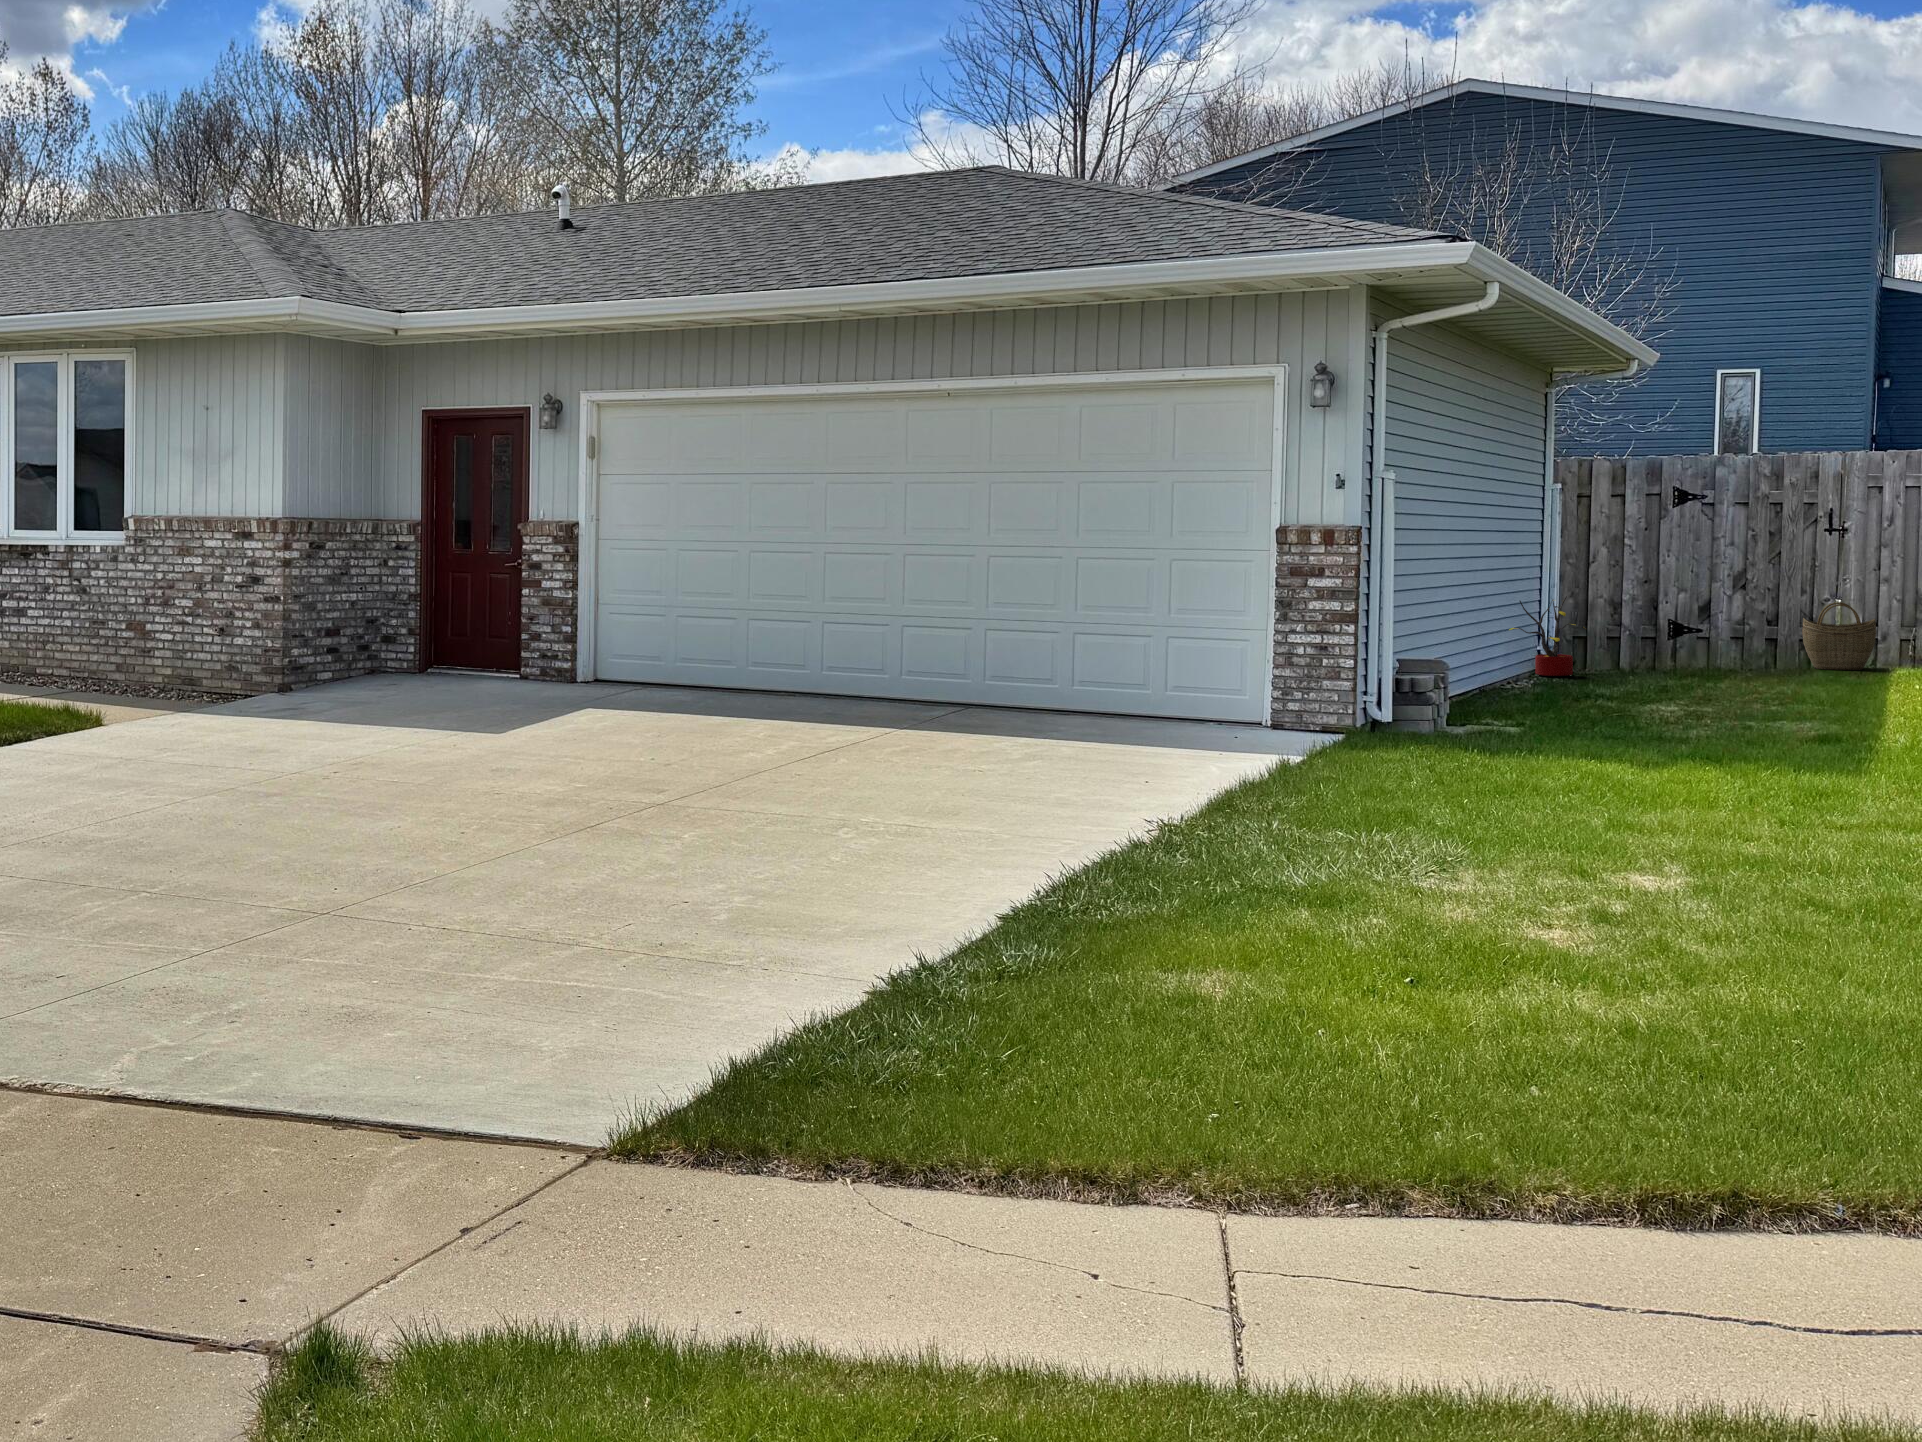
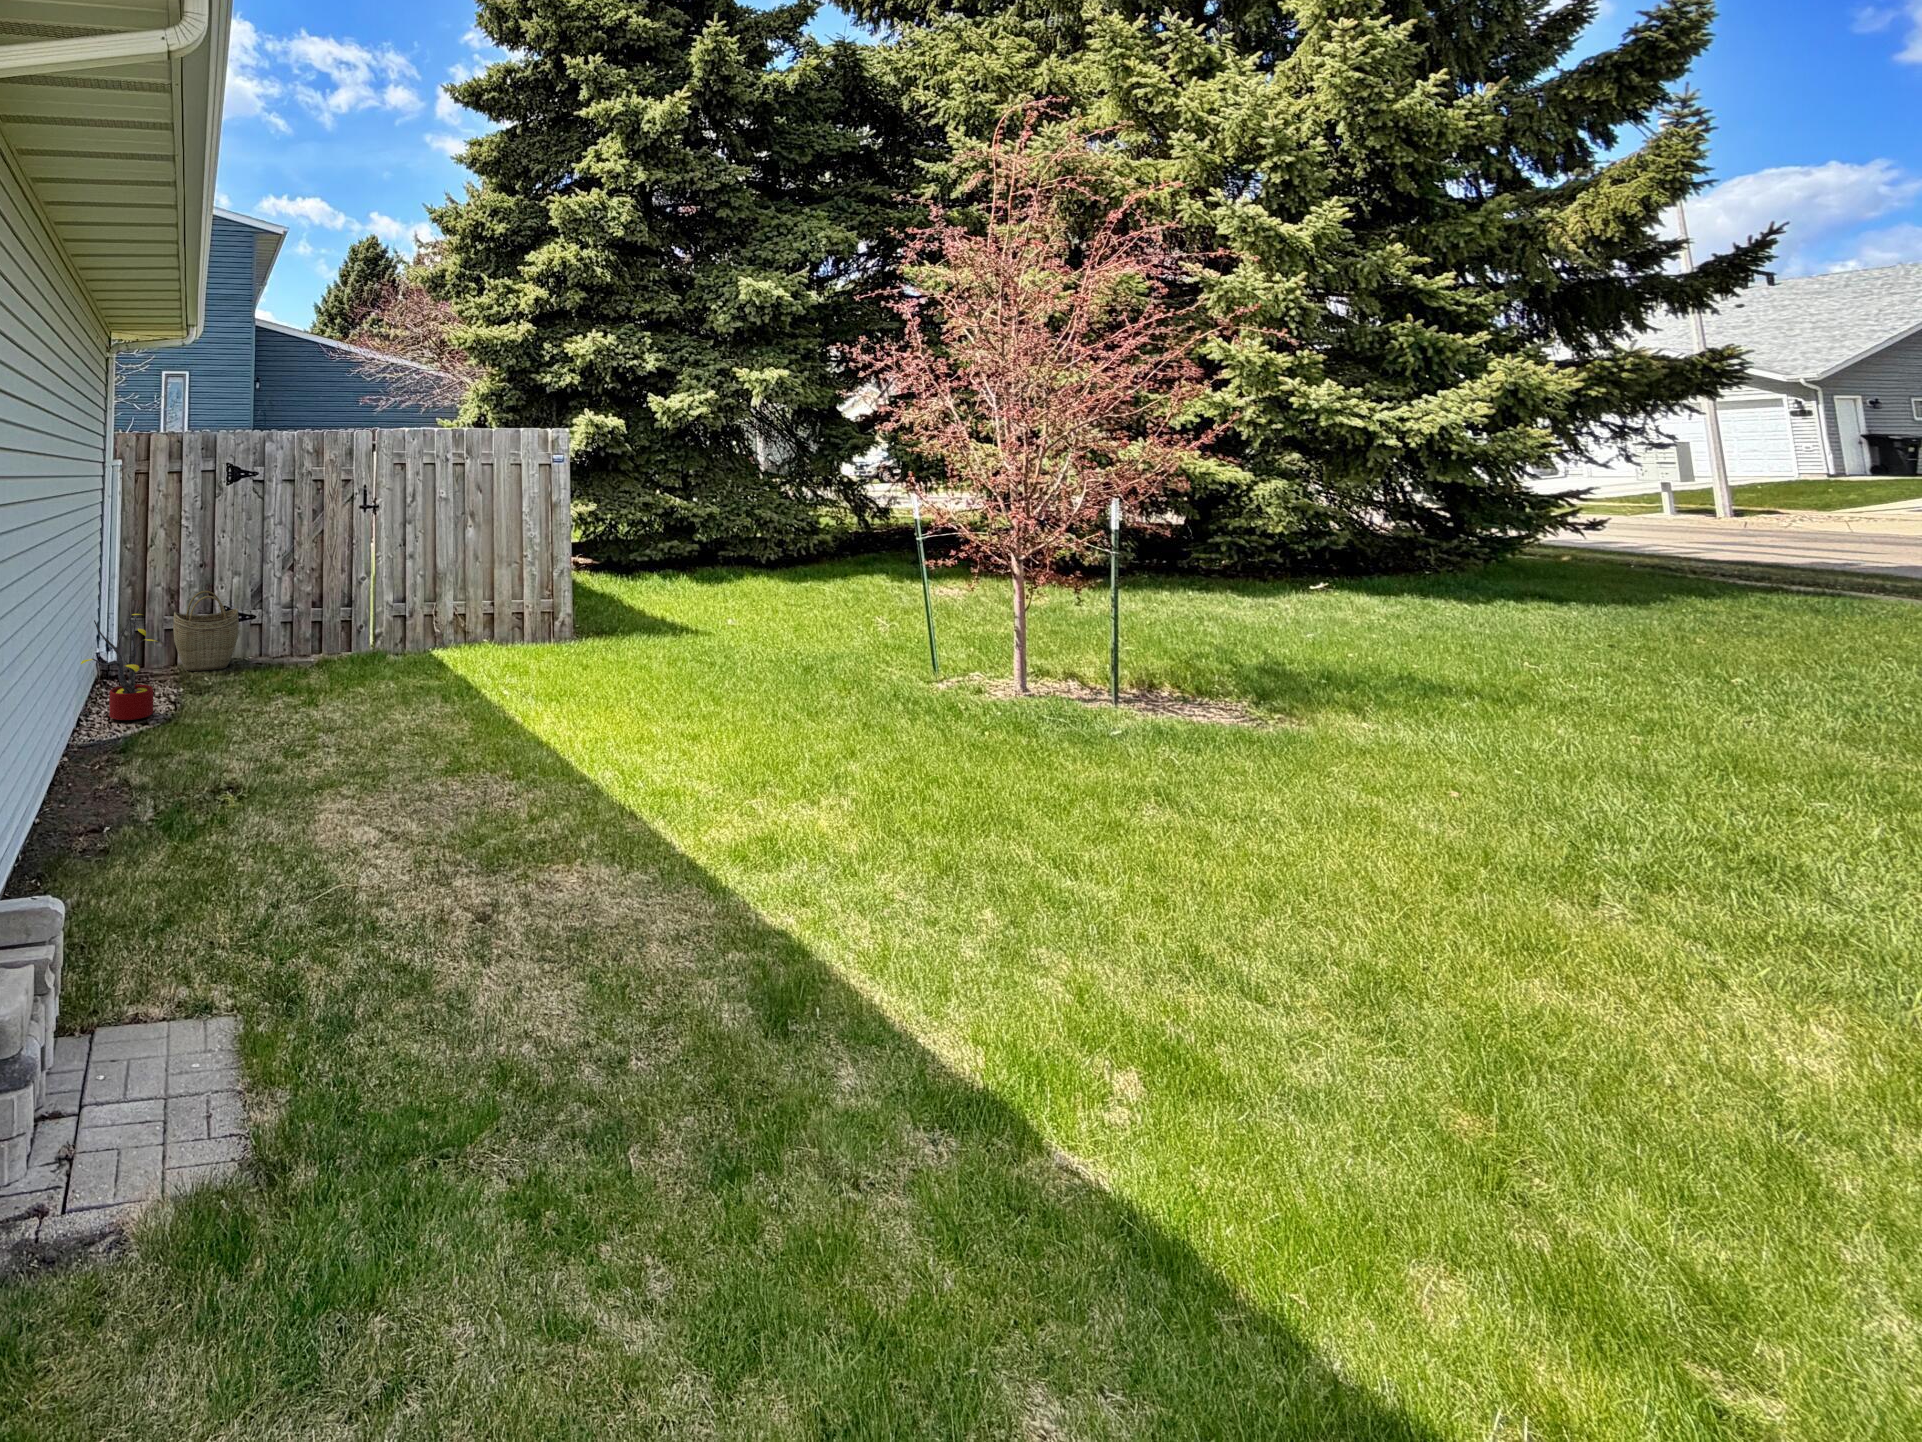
woven basket: present [1802,602,1876,670] -> present [173,591,239,671]

